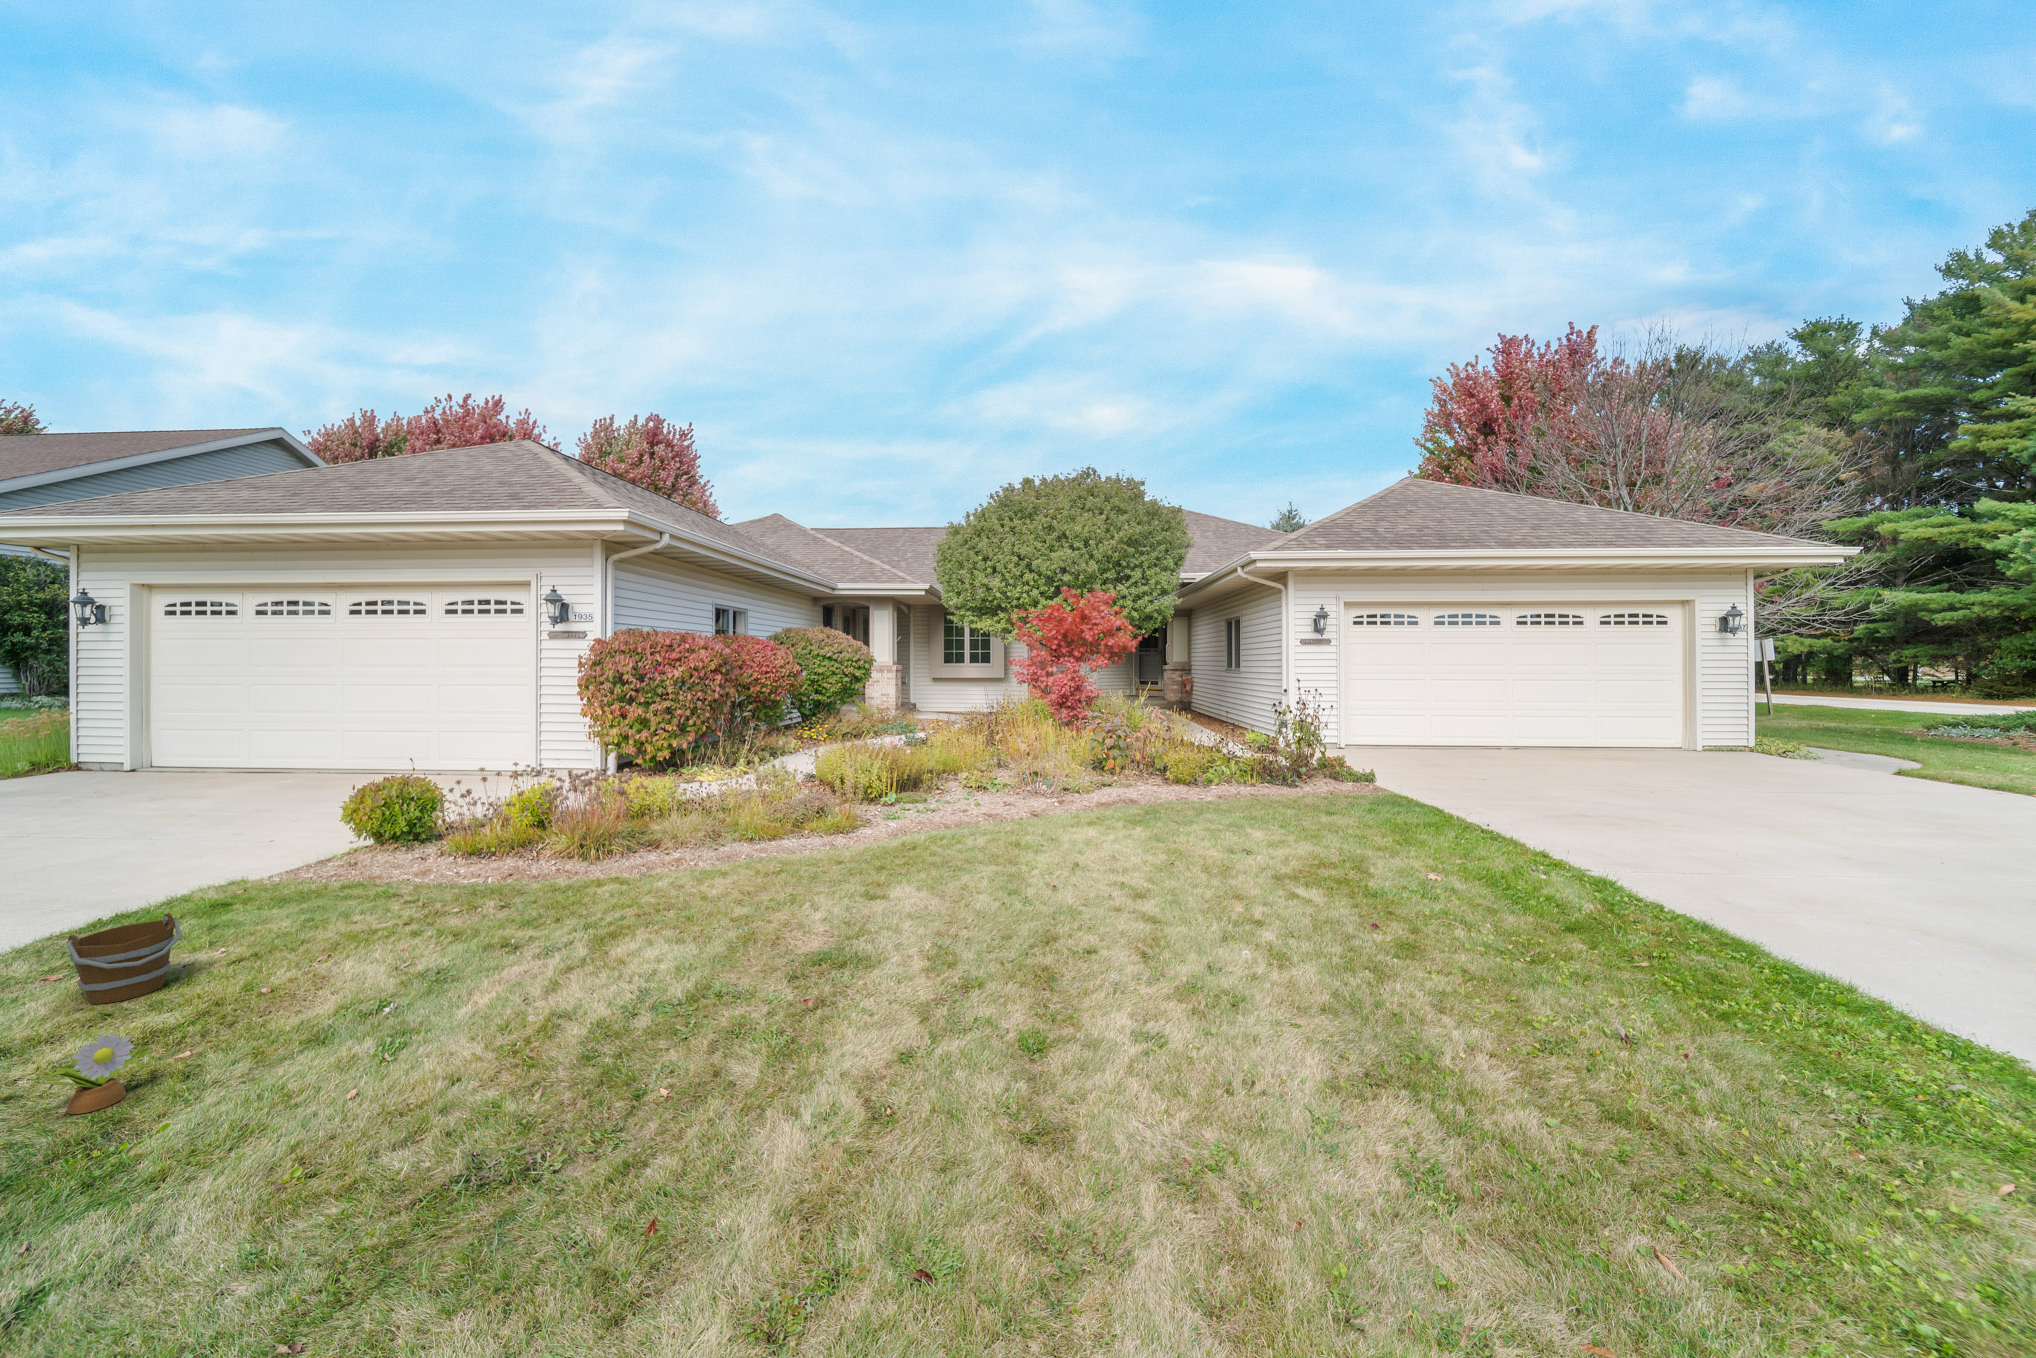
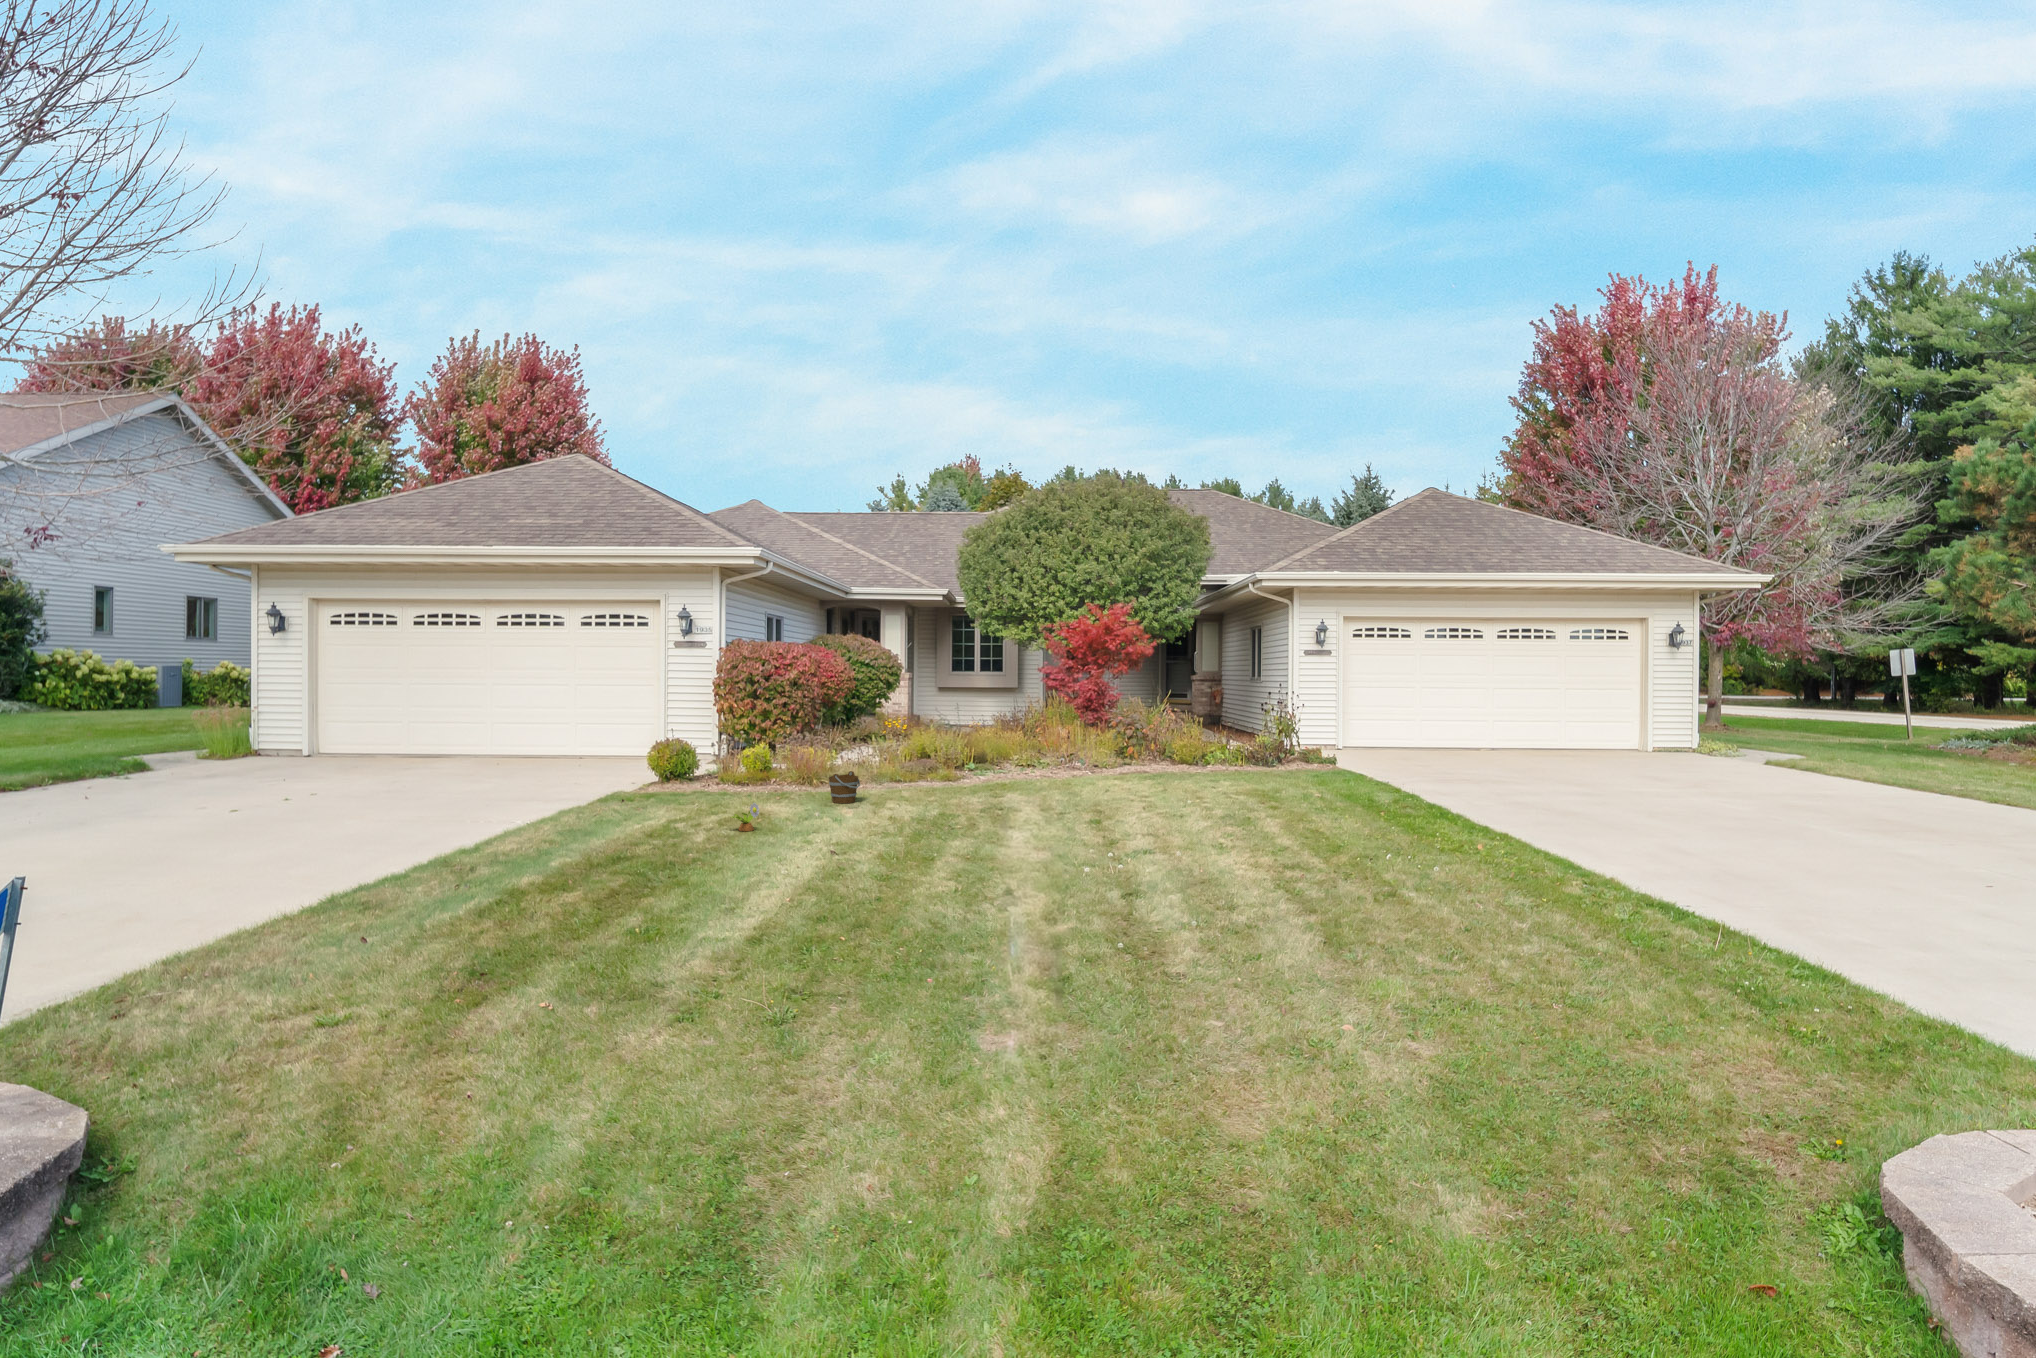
bucket: present [67,913,182,1004] -> present [829,771,860,803]

